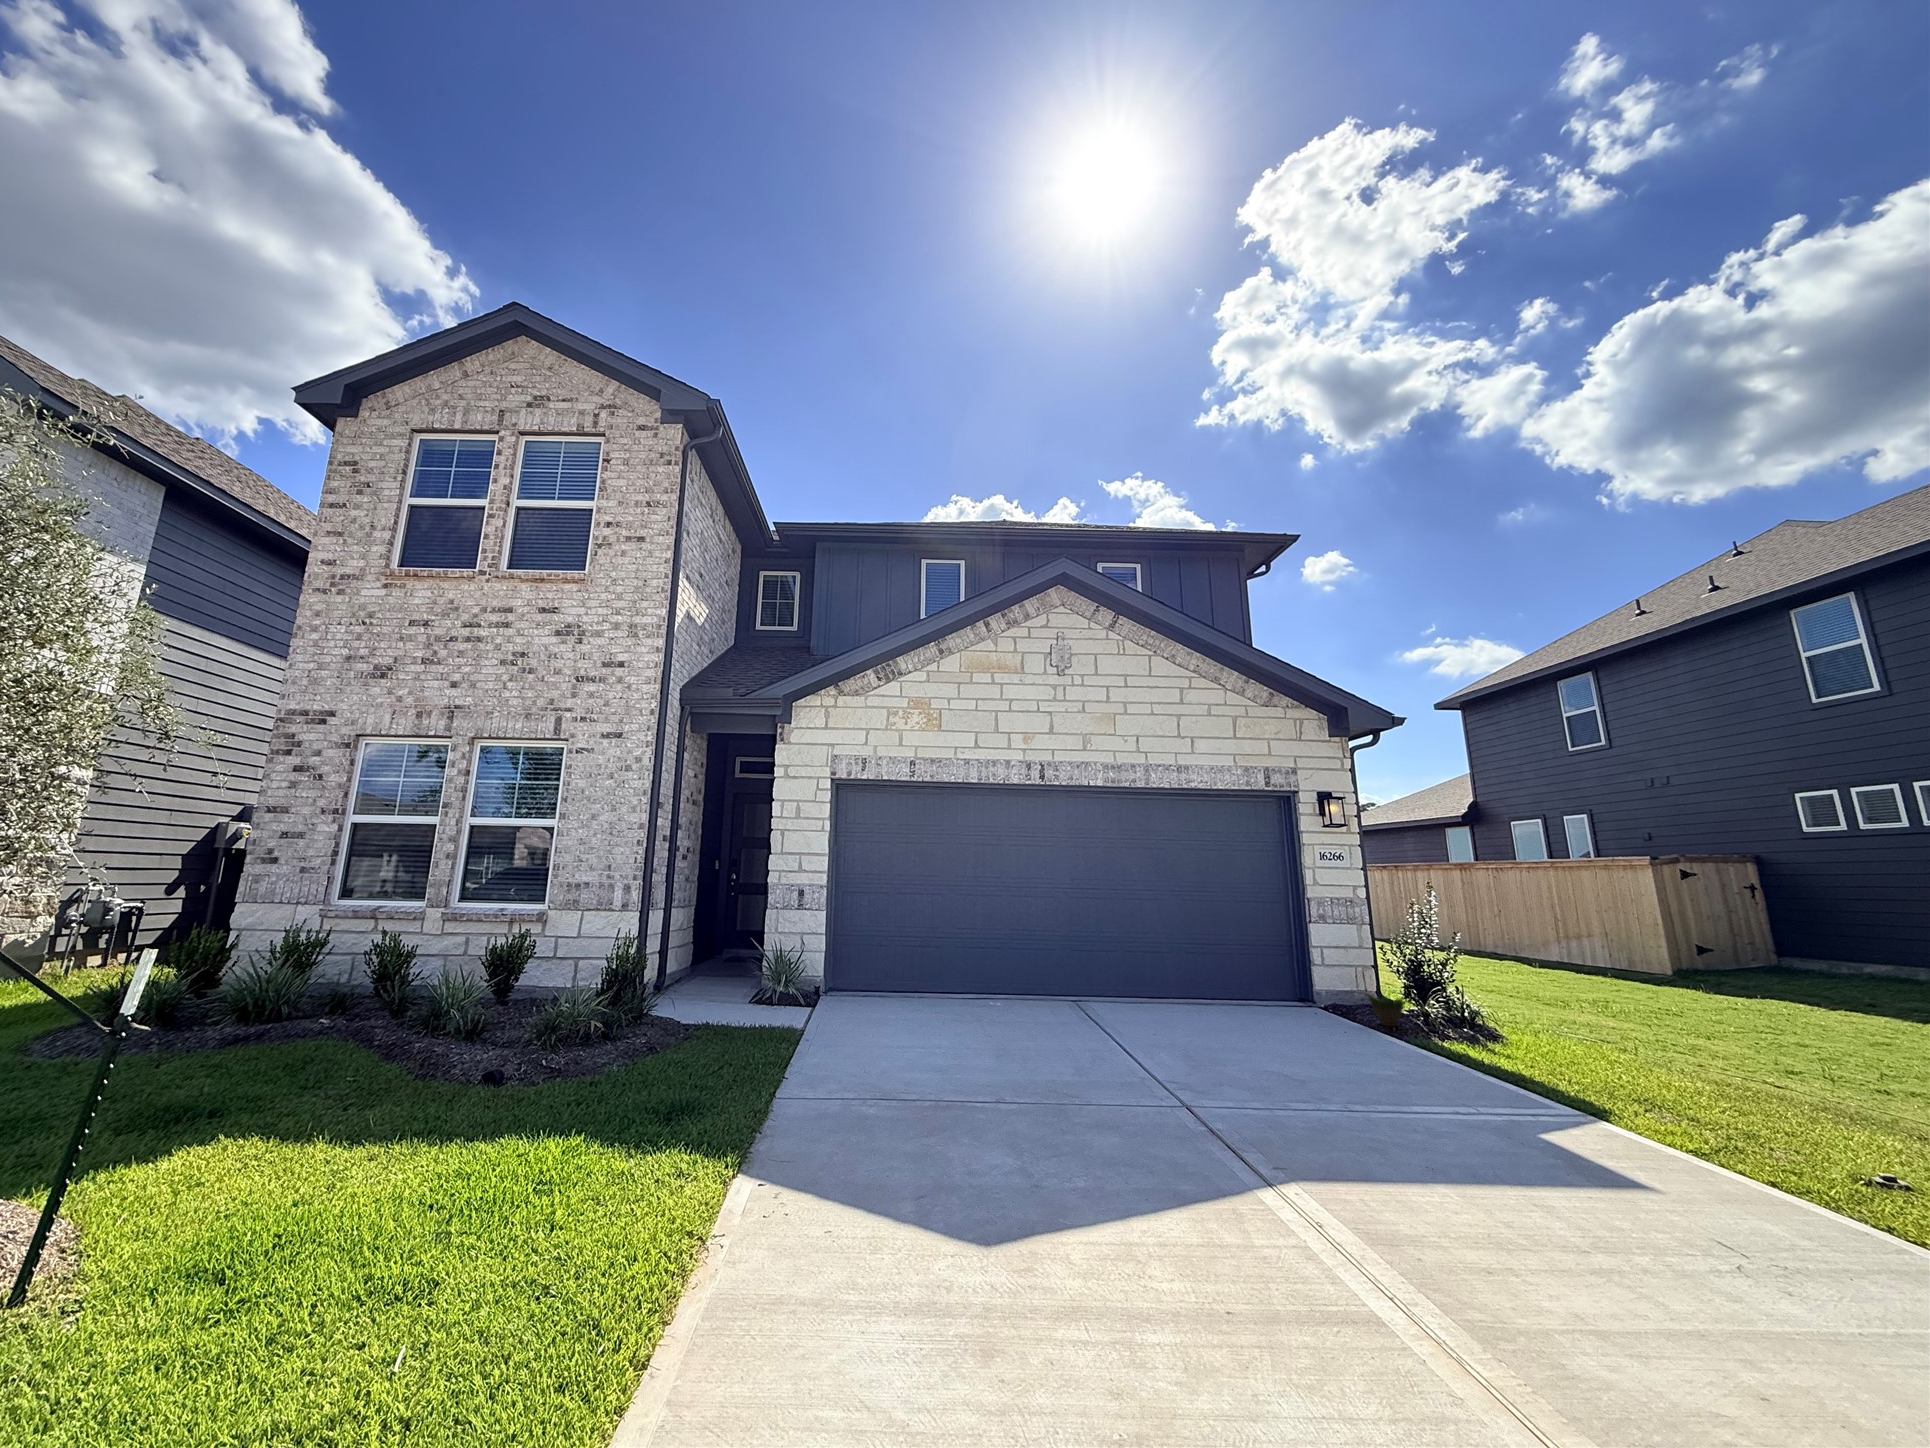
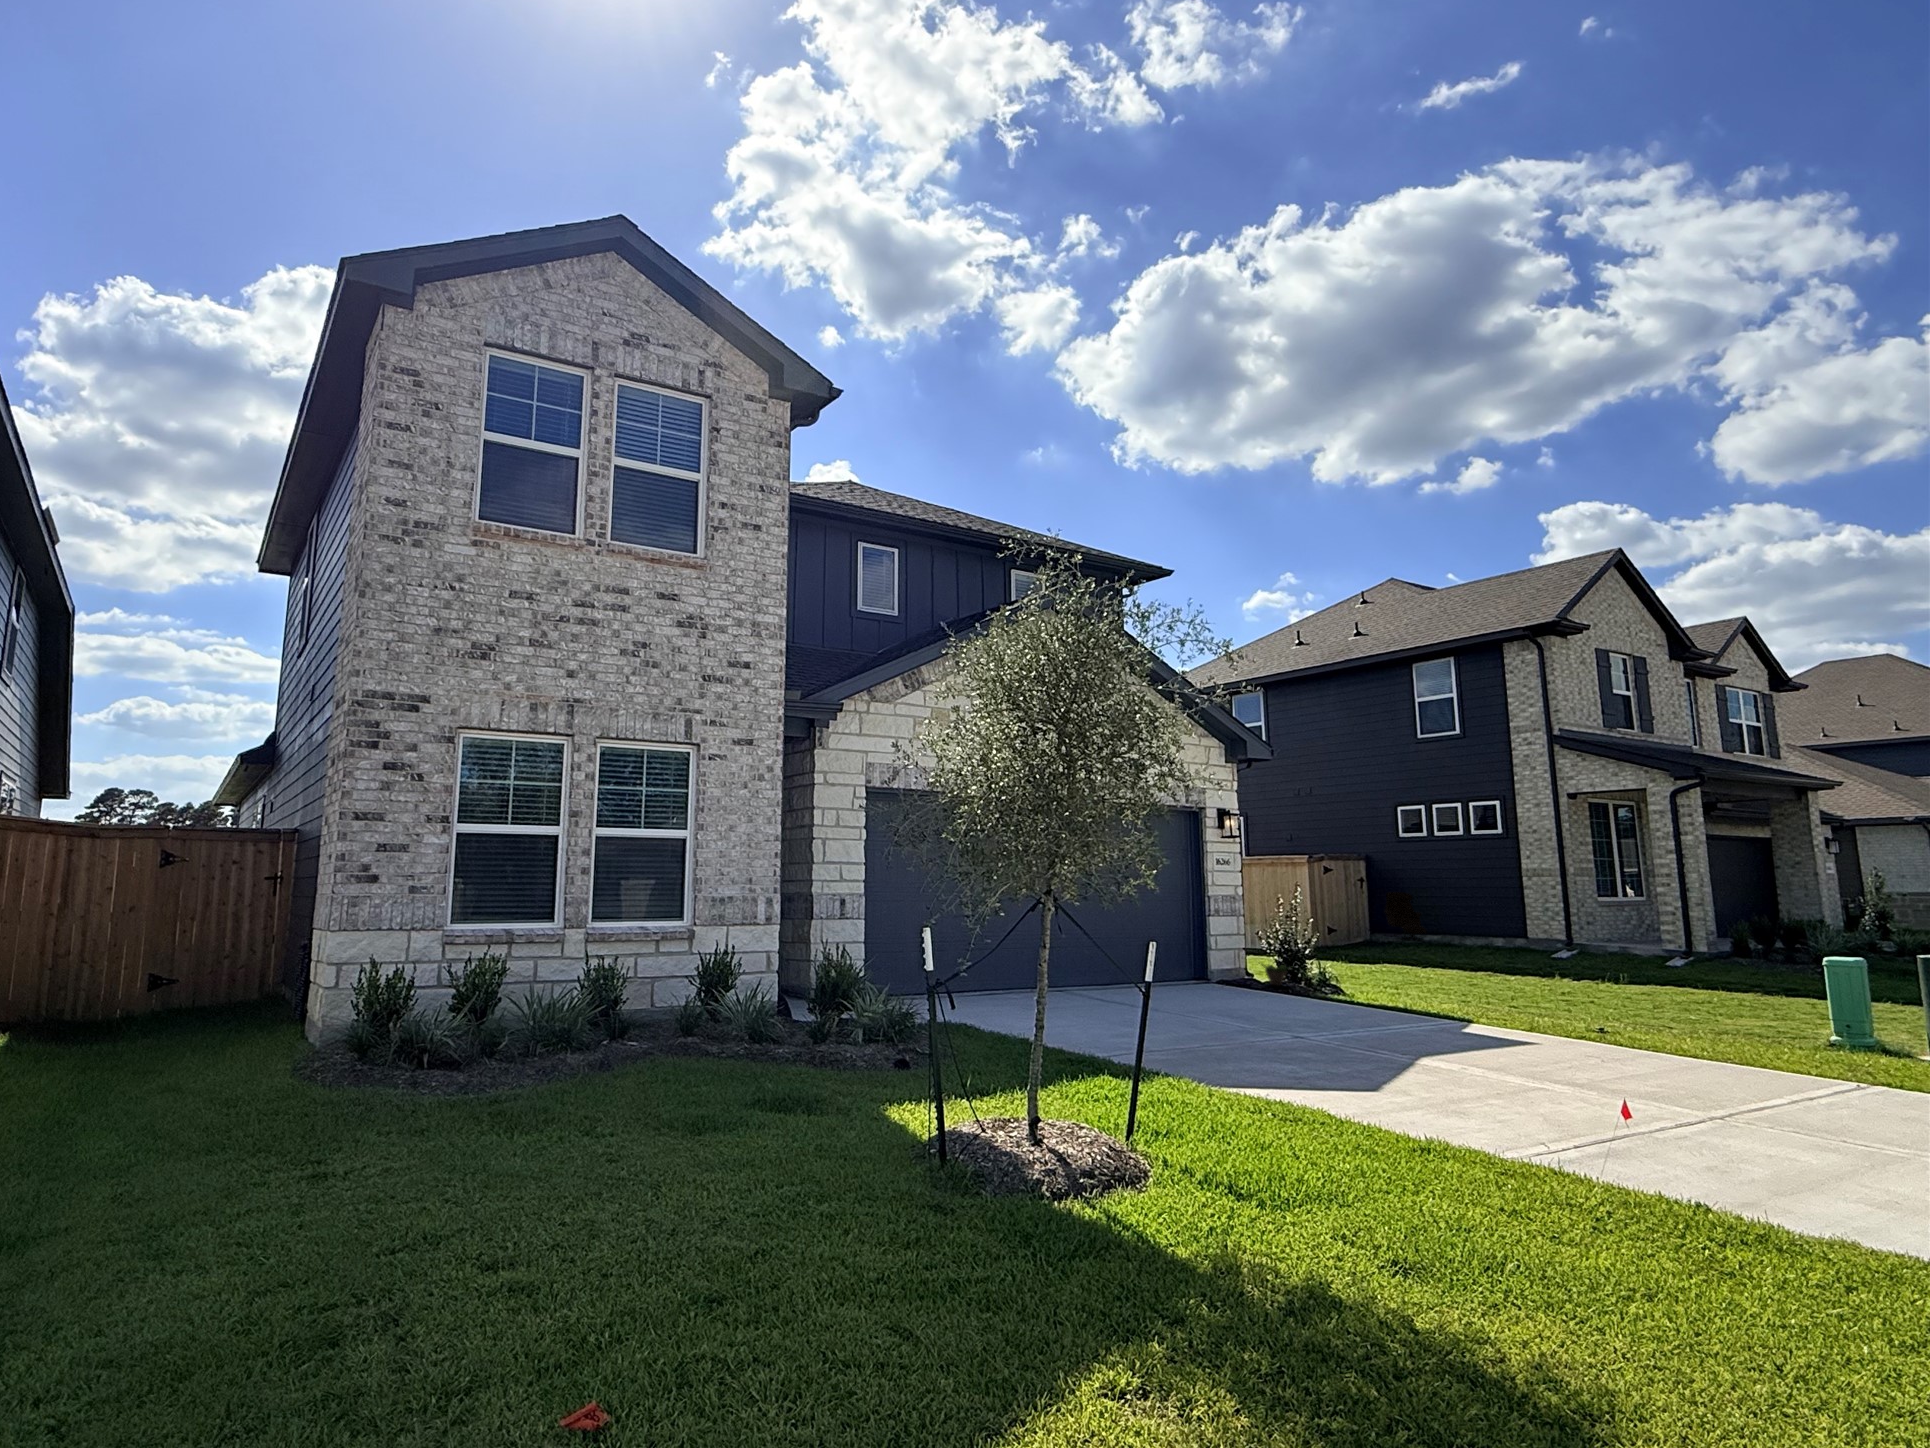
lounge chair: none [1794,912,1871,982] -> present [1385,892,1427,939]

